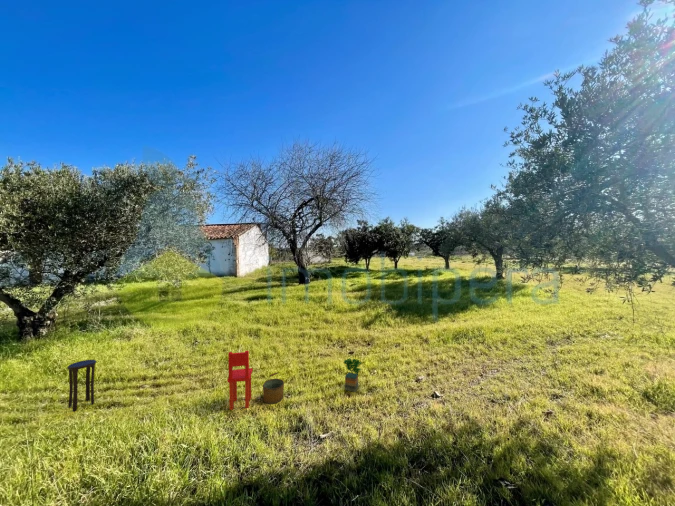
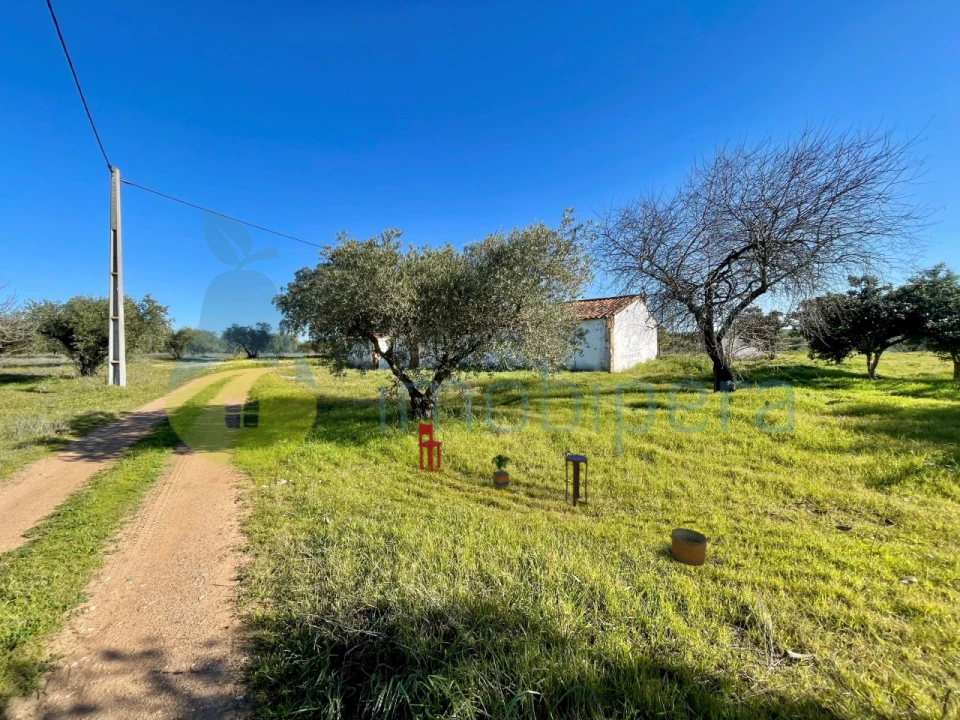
chair: present [227,351,253,410] -> present [418,422,442,471]
potted tree: present [344,359,361,392] -> present [491,455,512,489]
stool: present [67,360,96,411] -> present [565,455,588,506]

